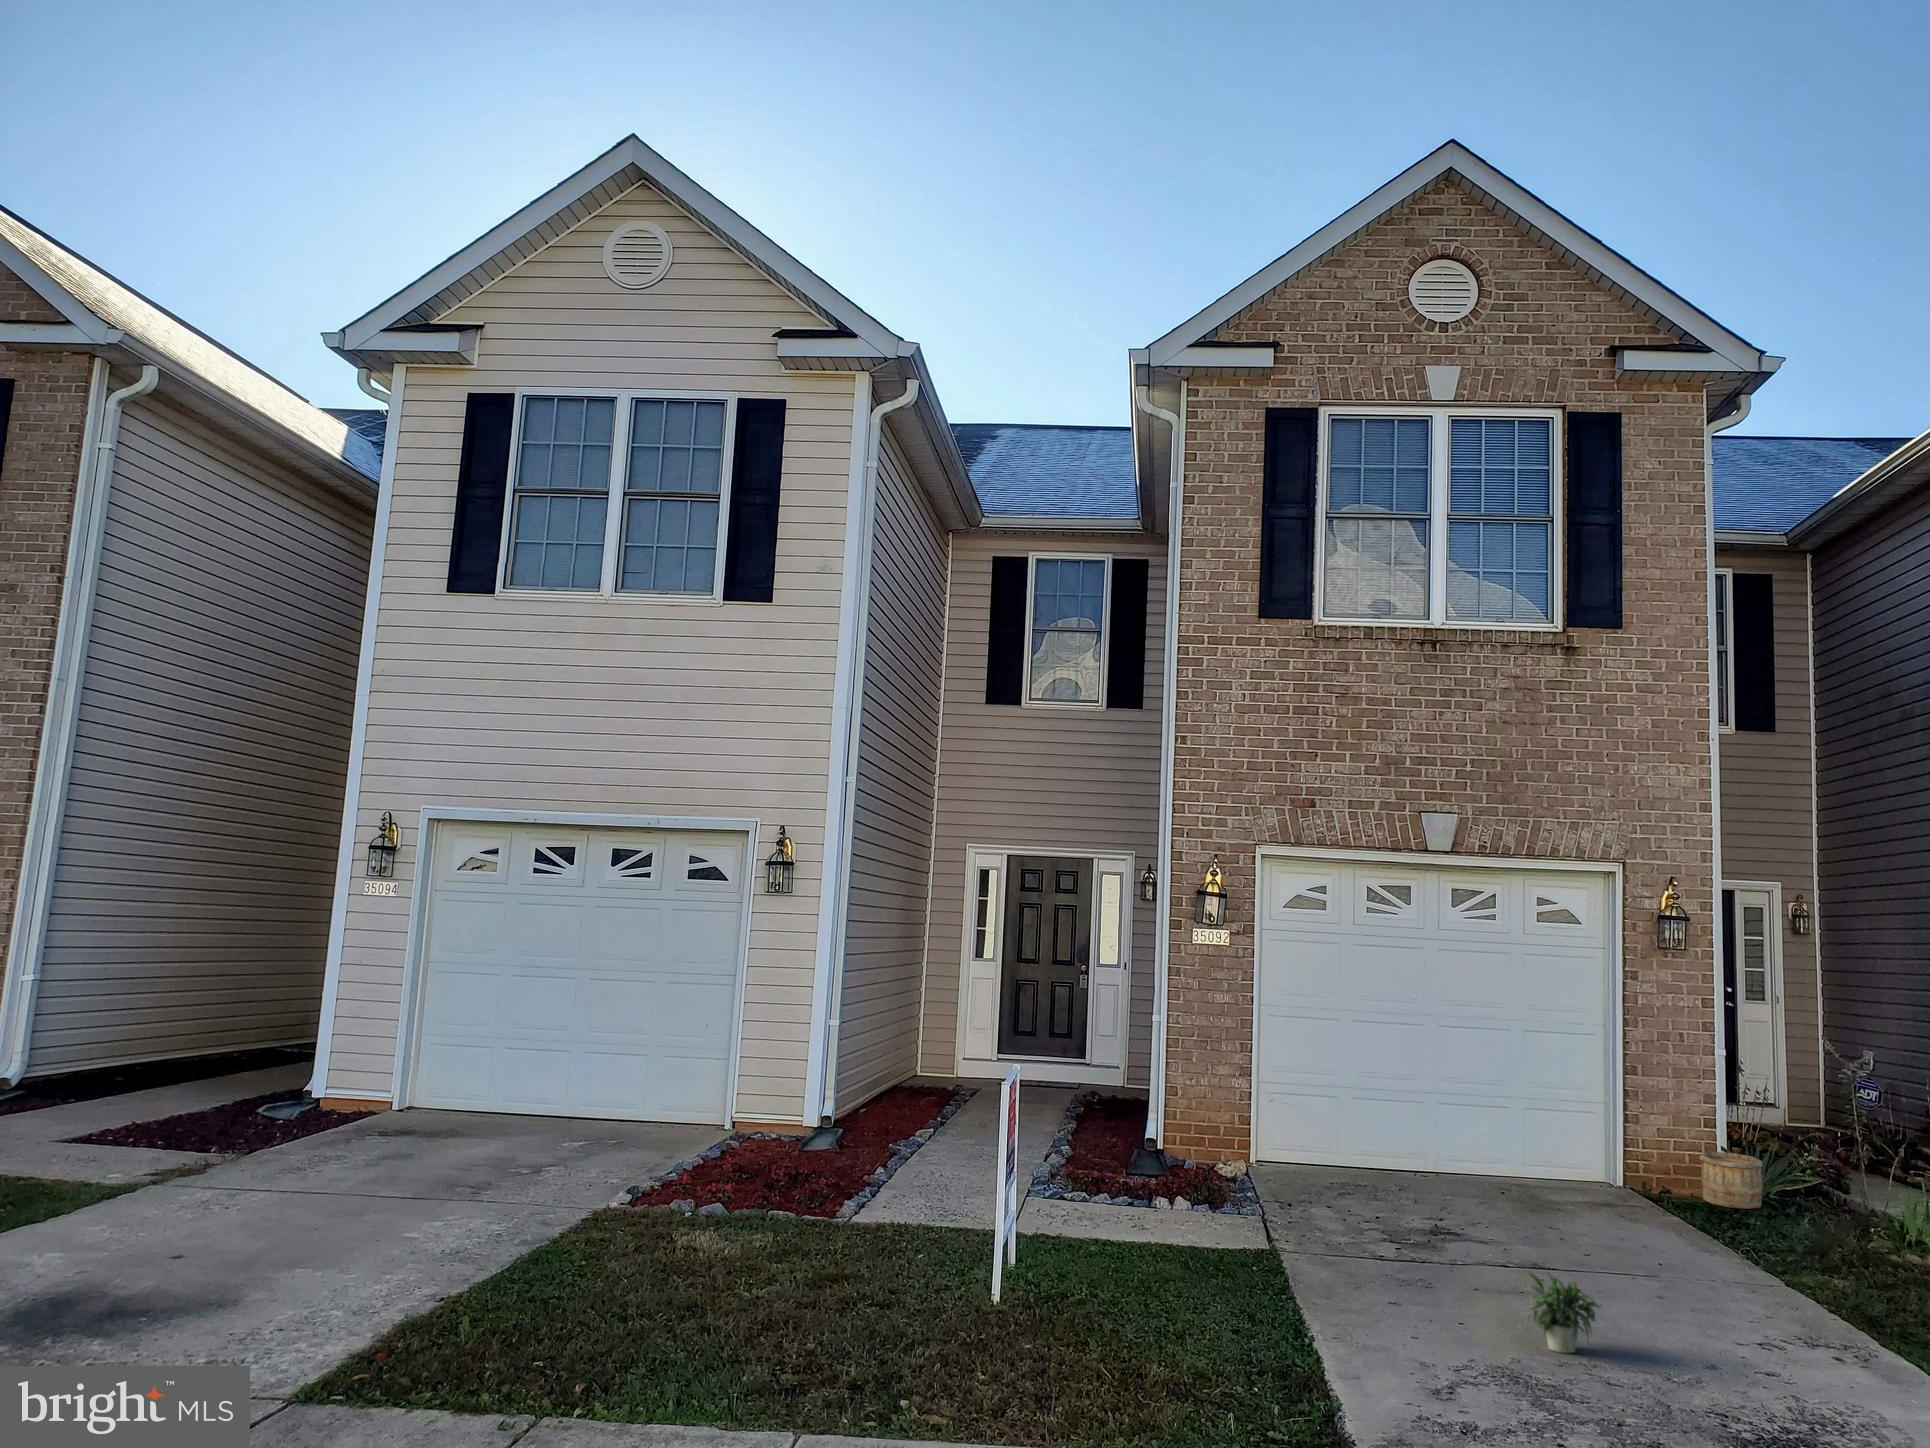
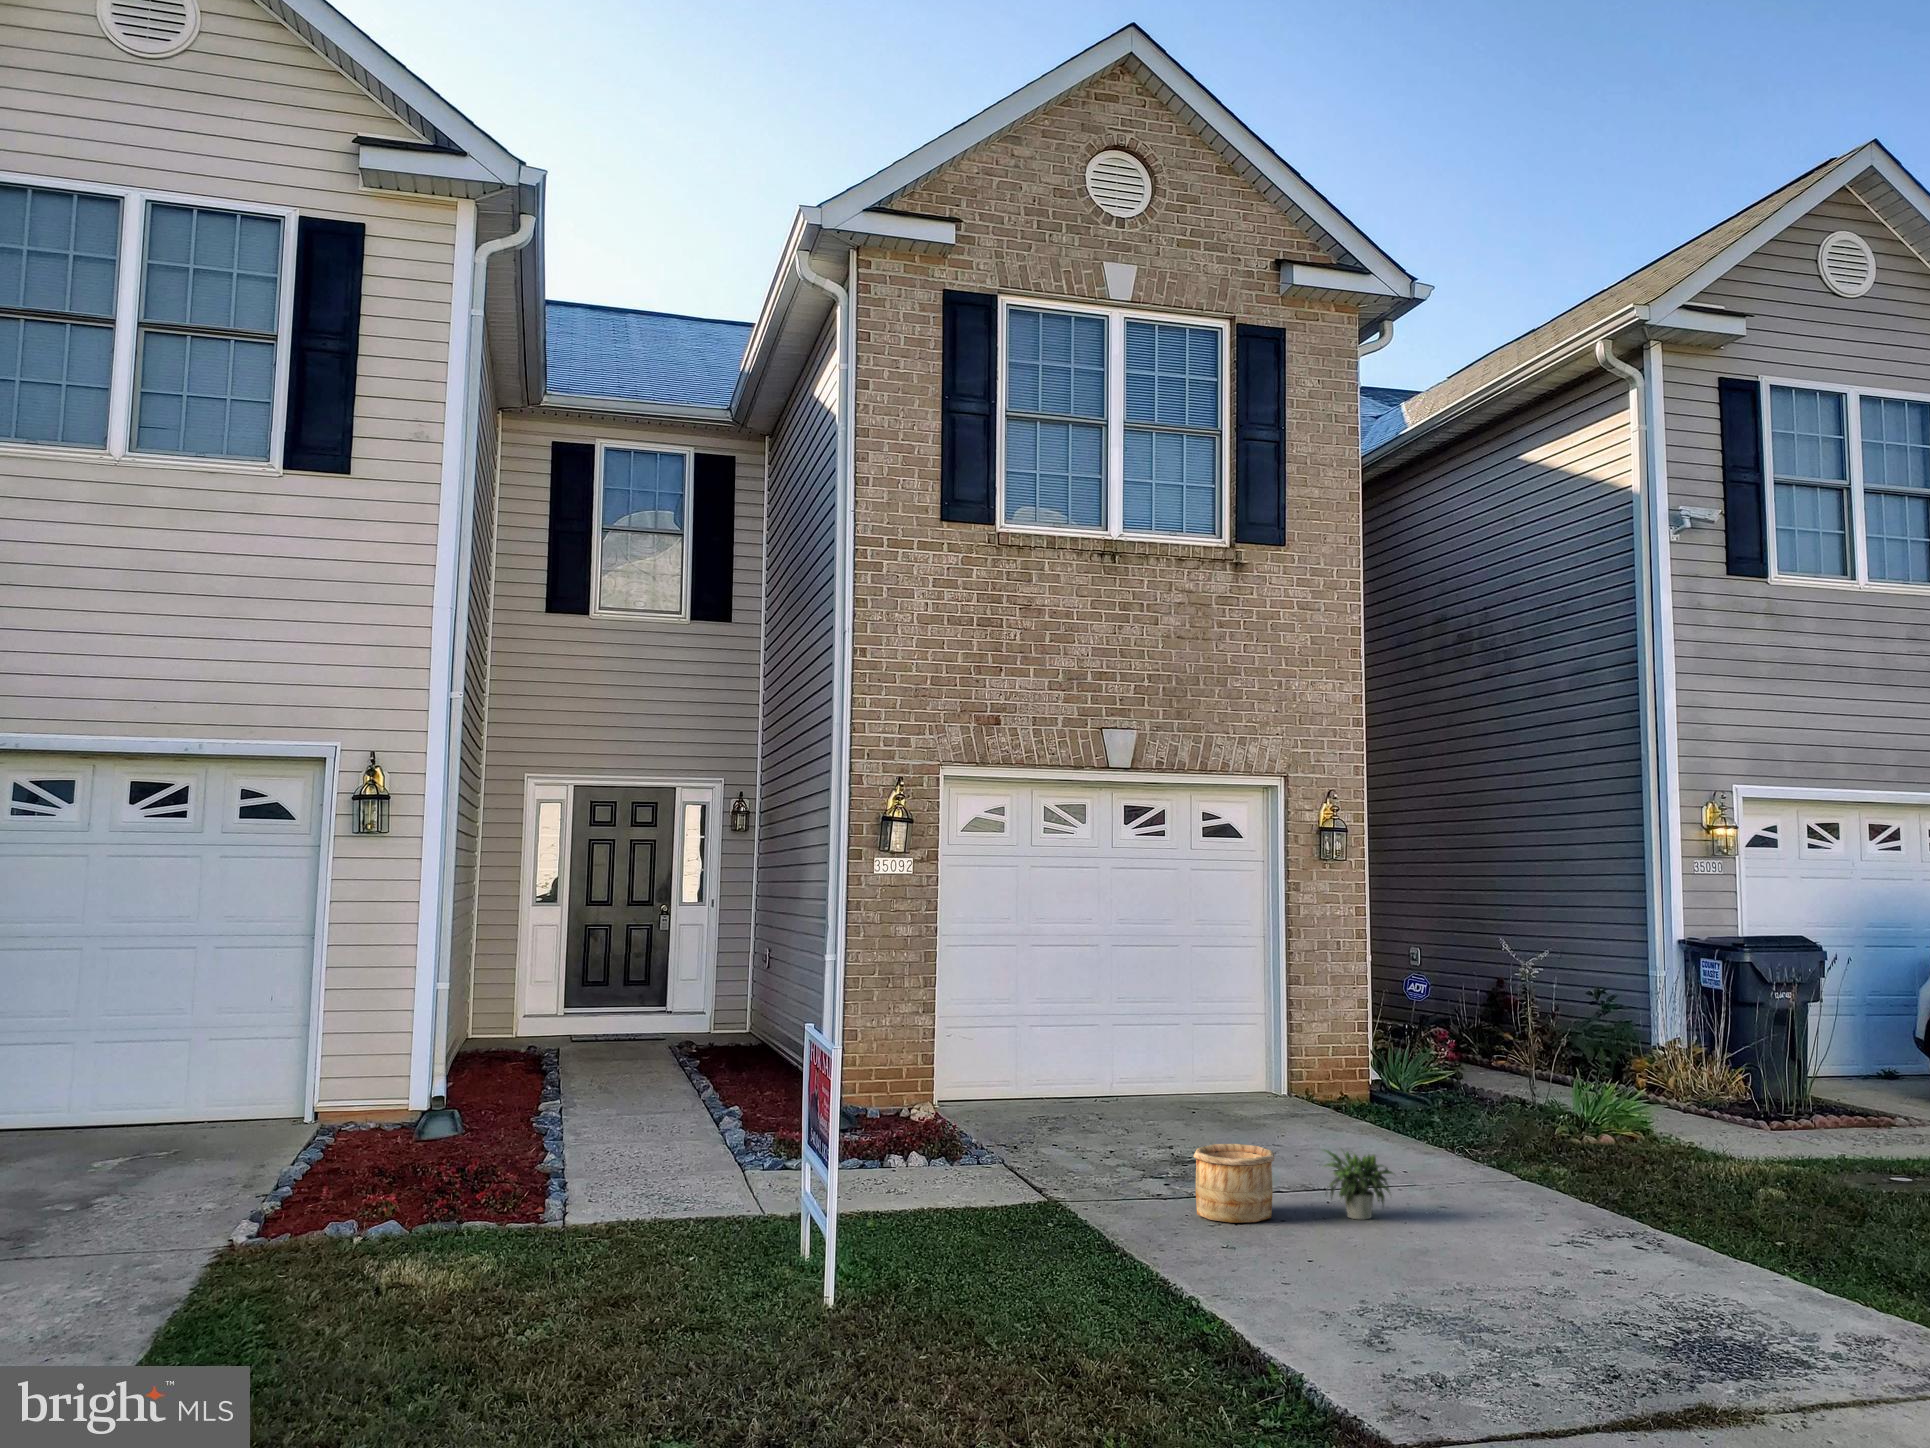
wooden bucket: present [1700,1152,1763,1209] -> present [1194,1144,1274,1223]

